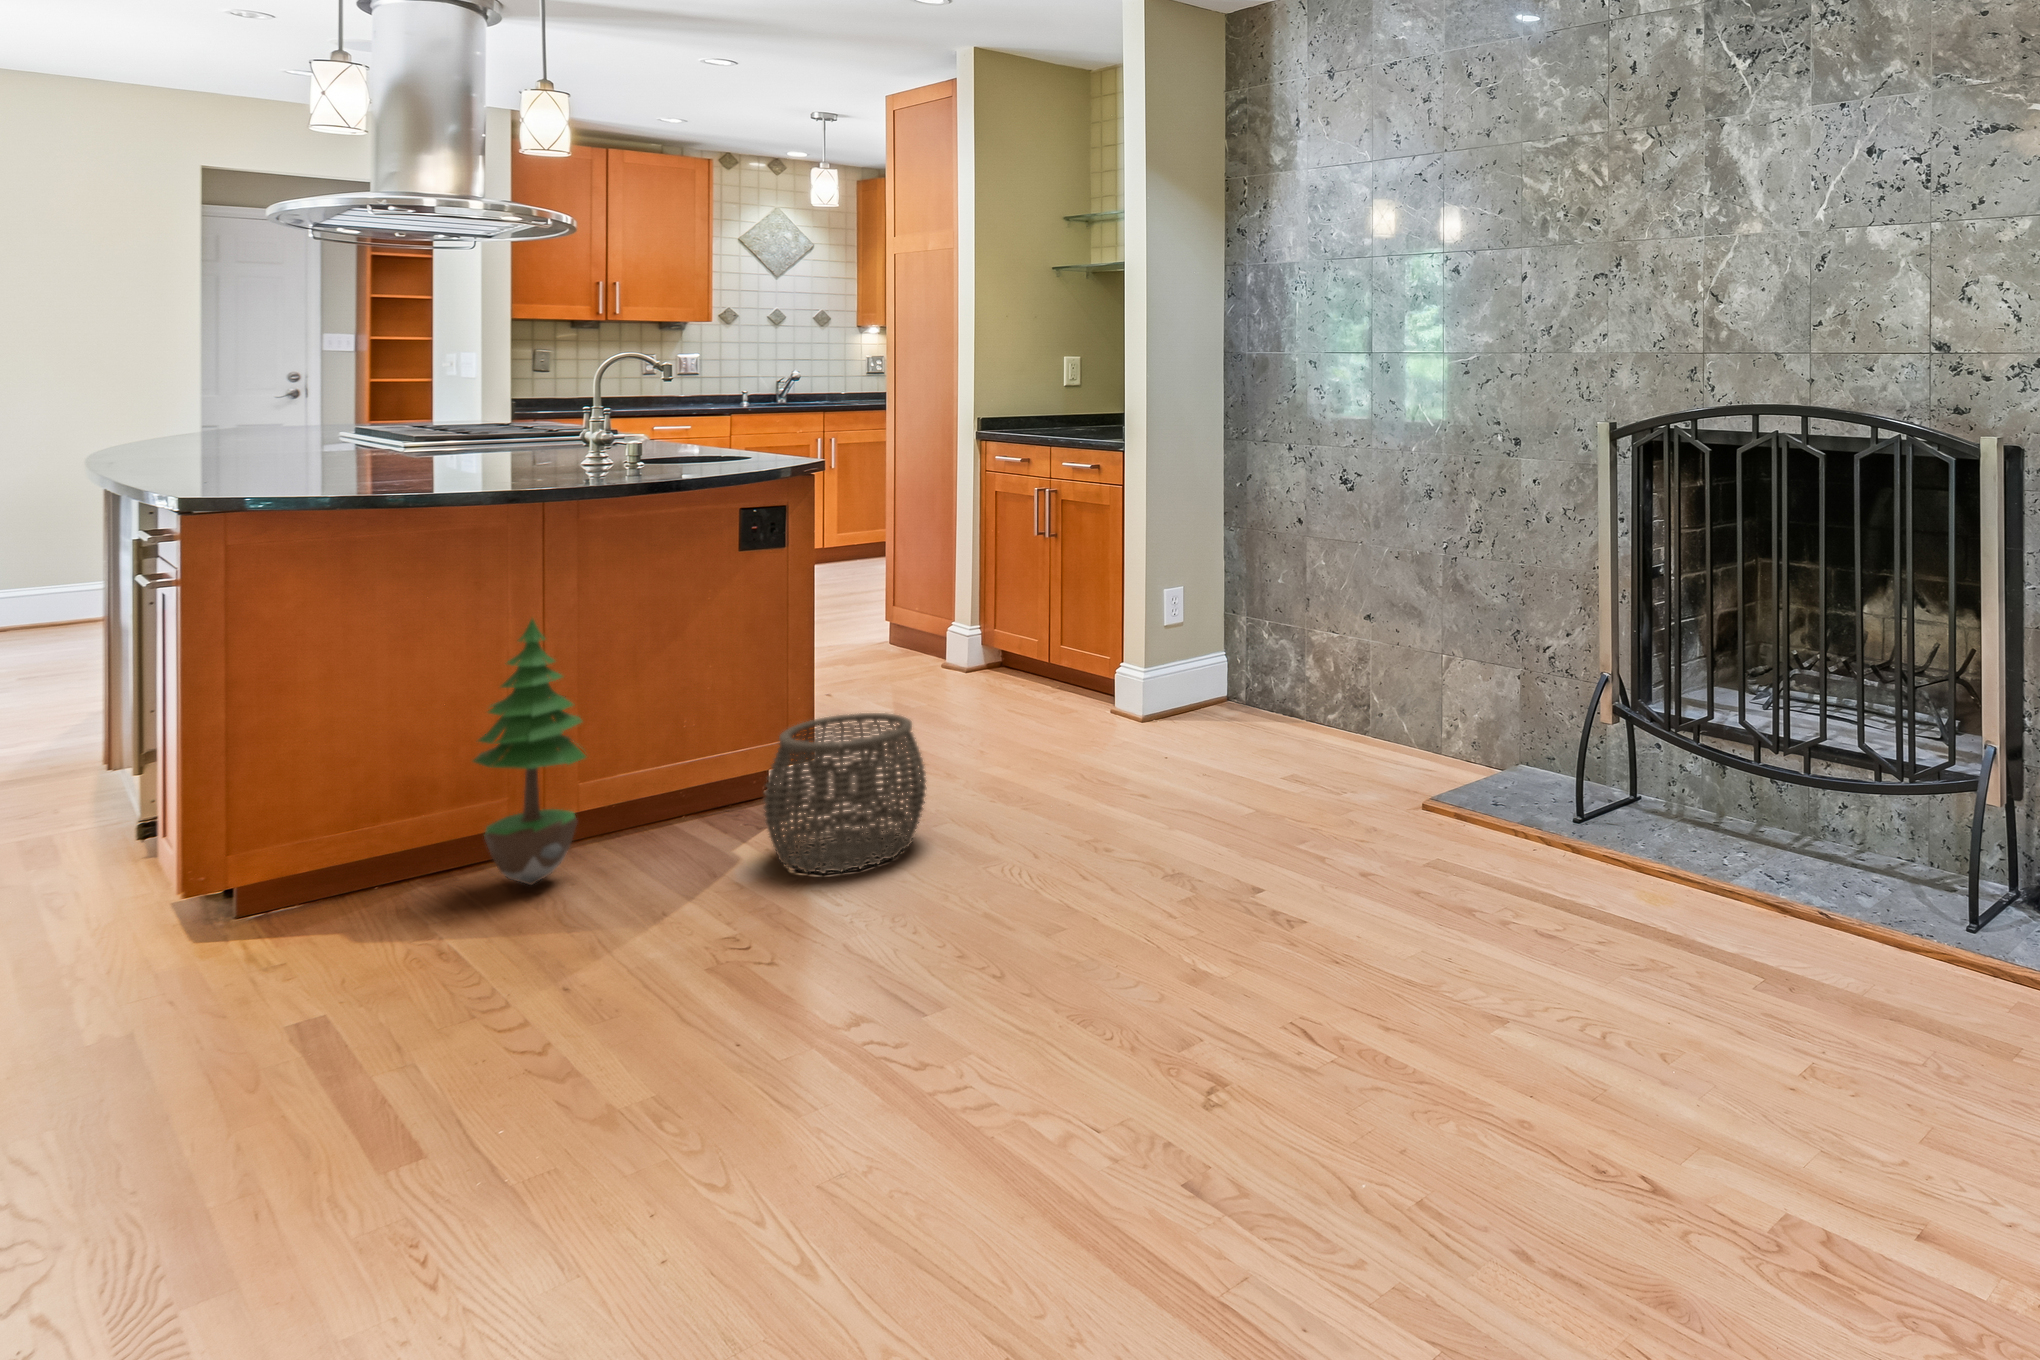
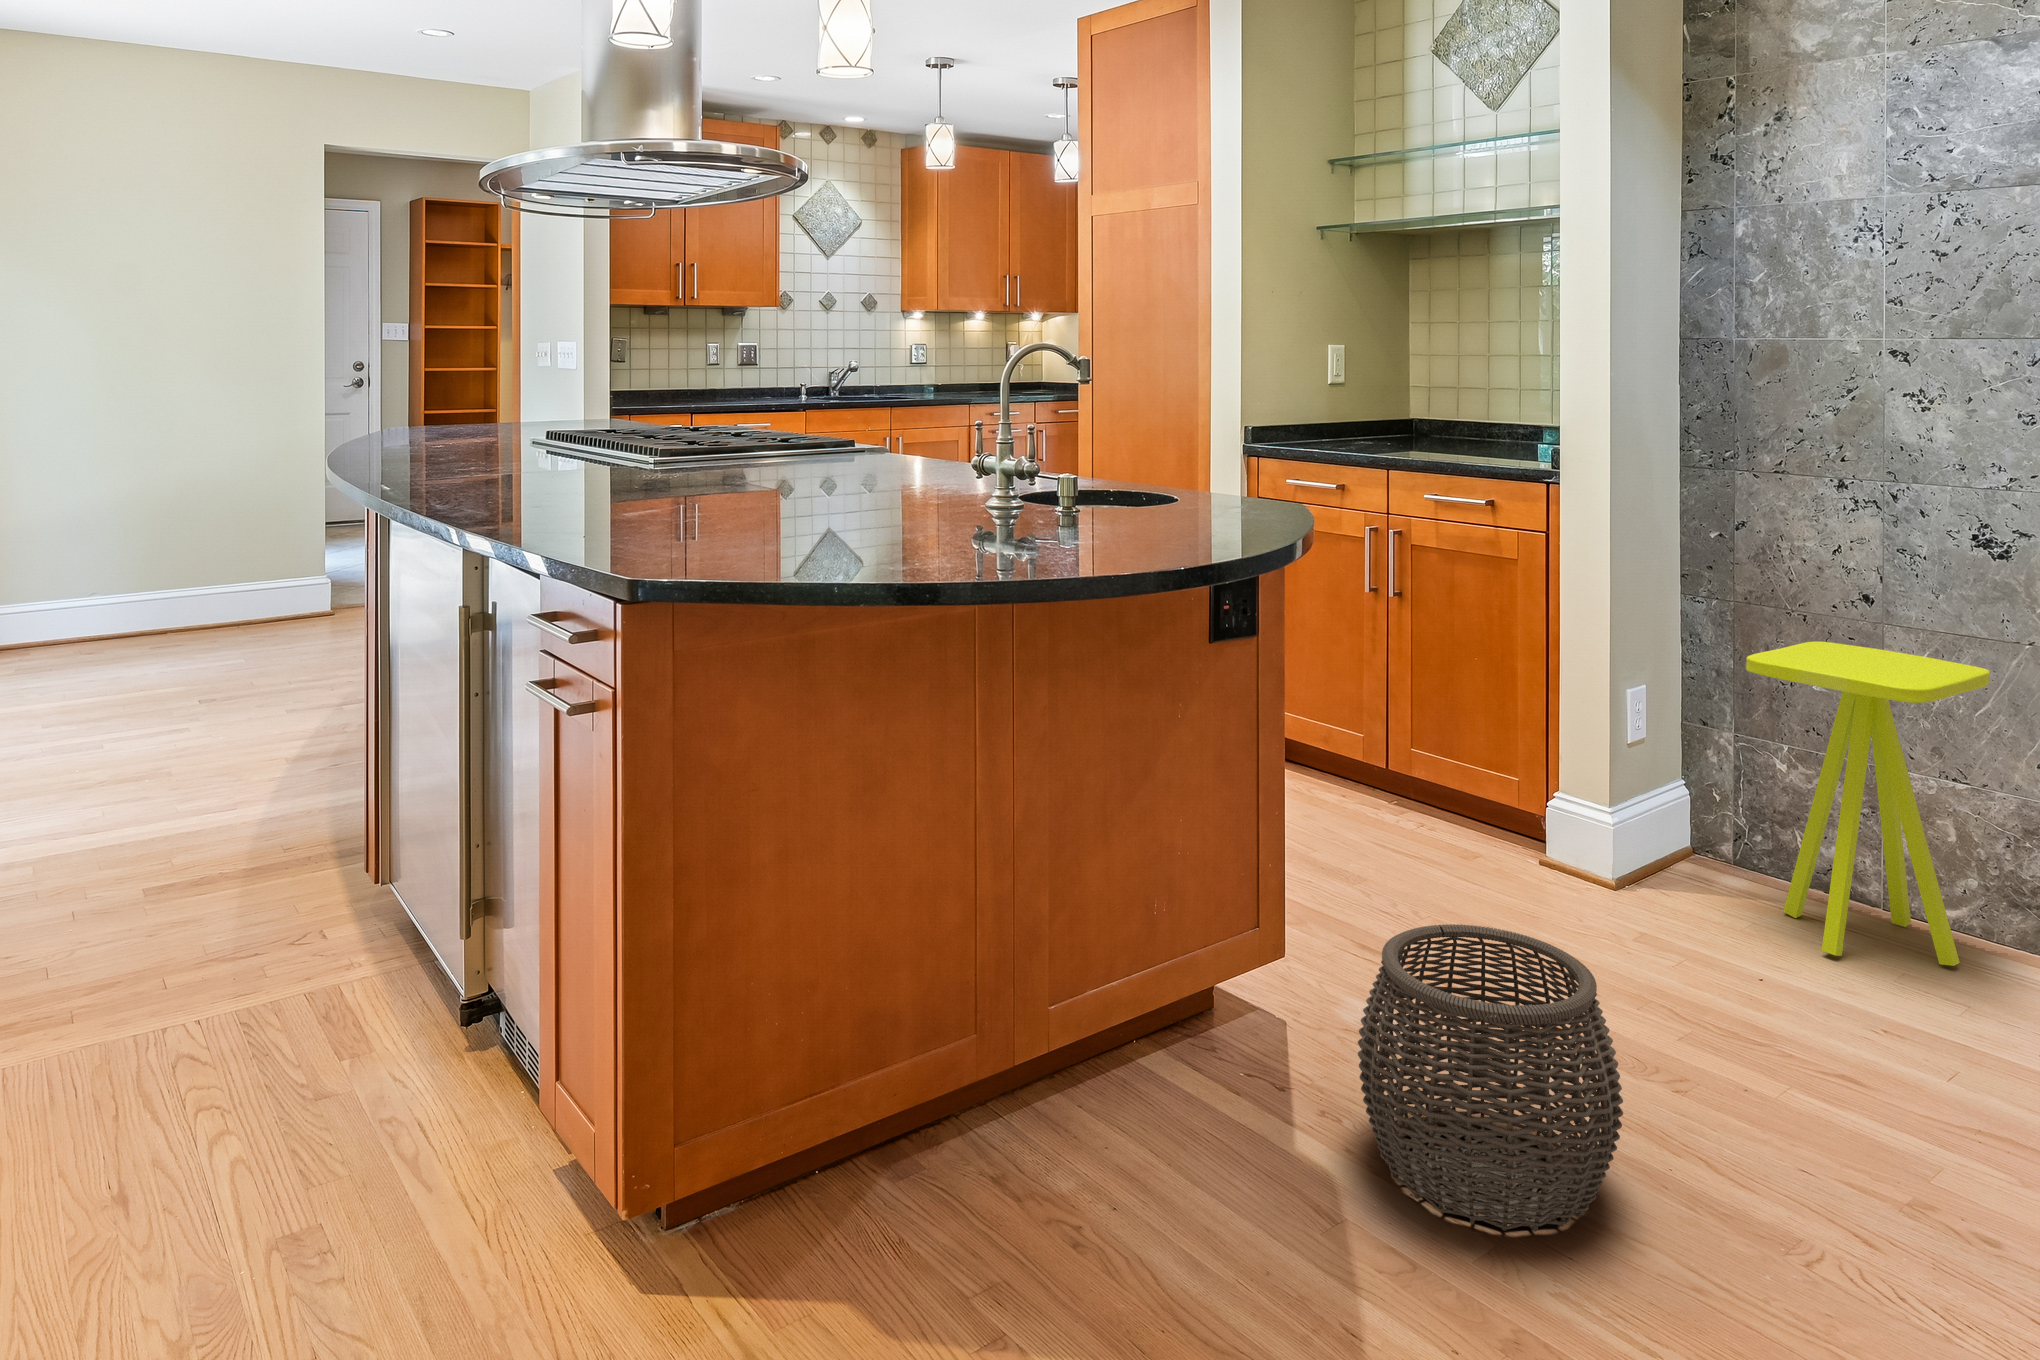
side table: none [1198,549,1336,743] -> present [1746,641,1990,966]
potted tree: present [473,619,586,885] -> none [958,759,1111,1191]

